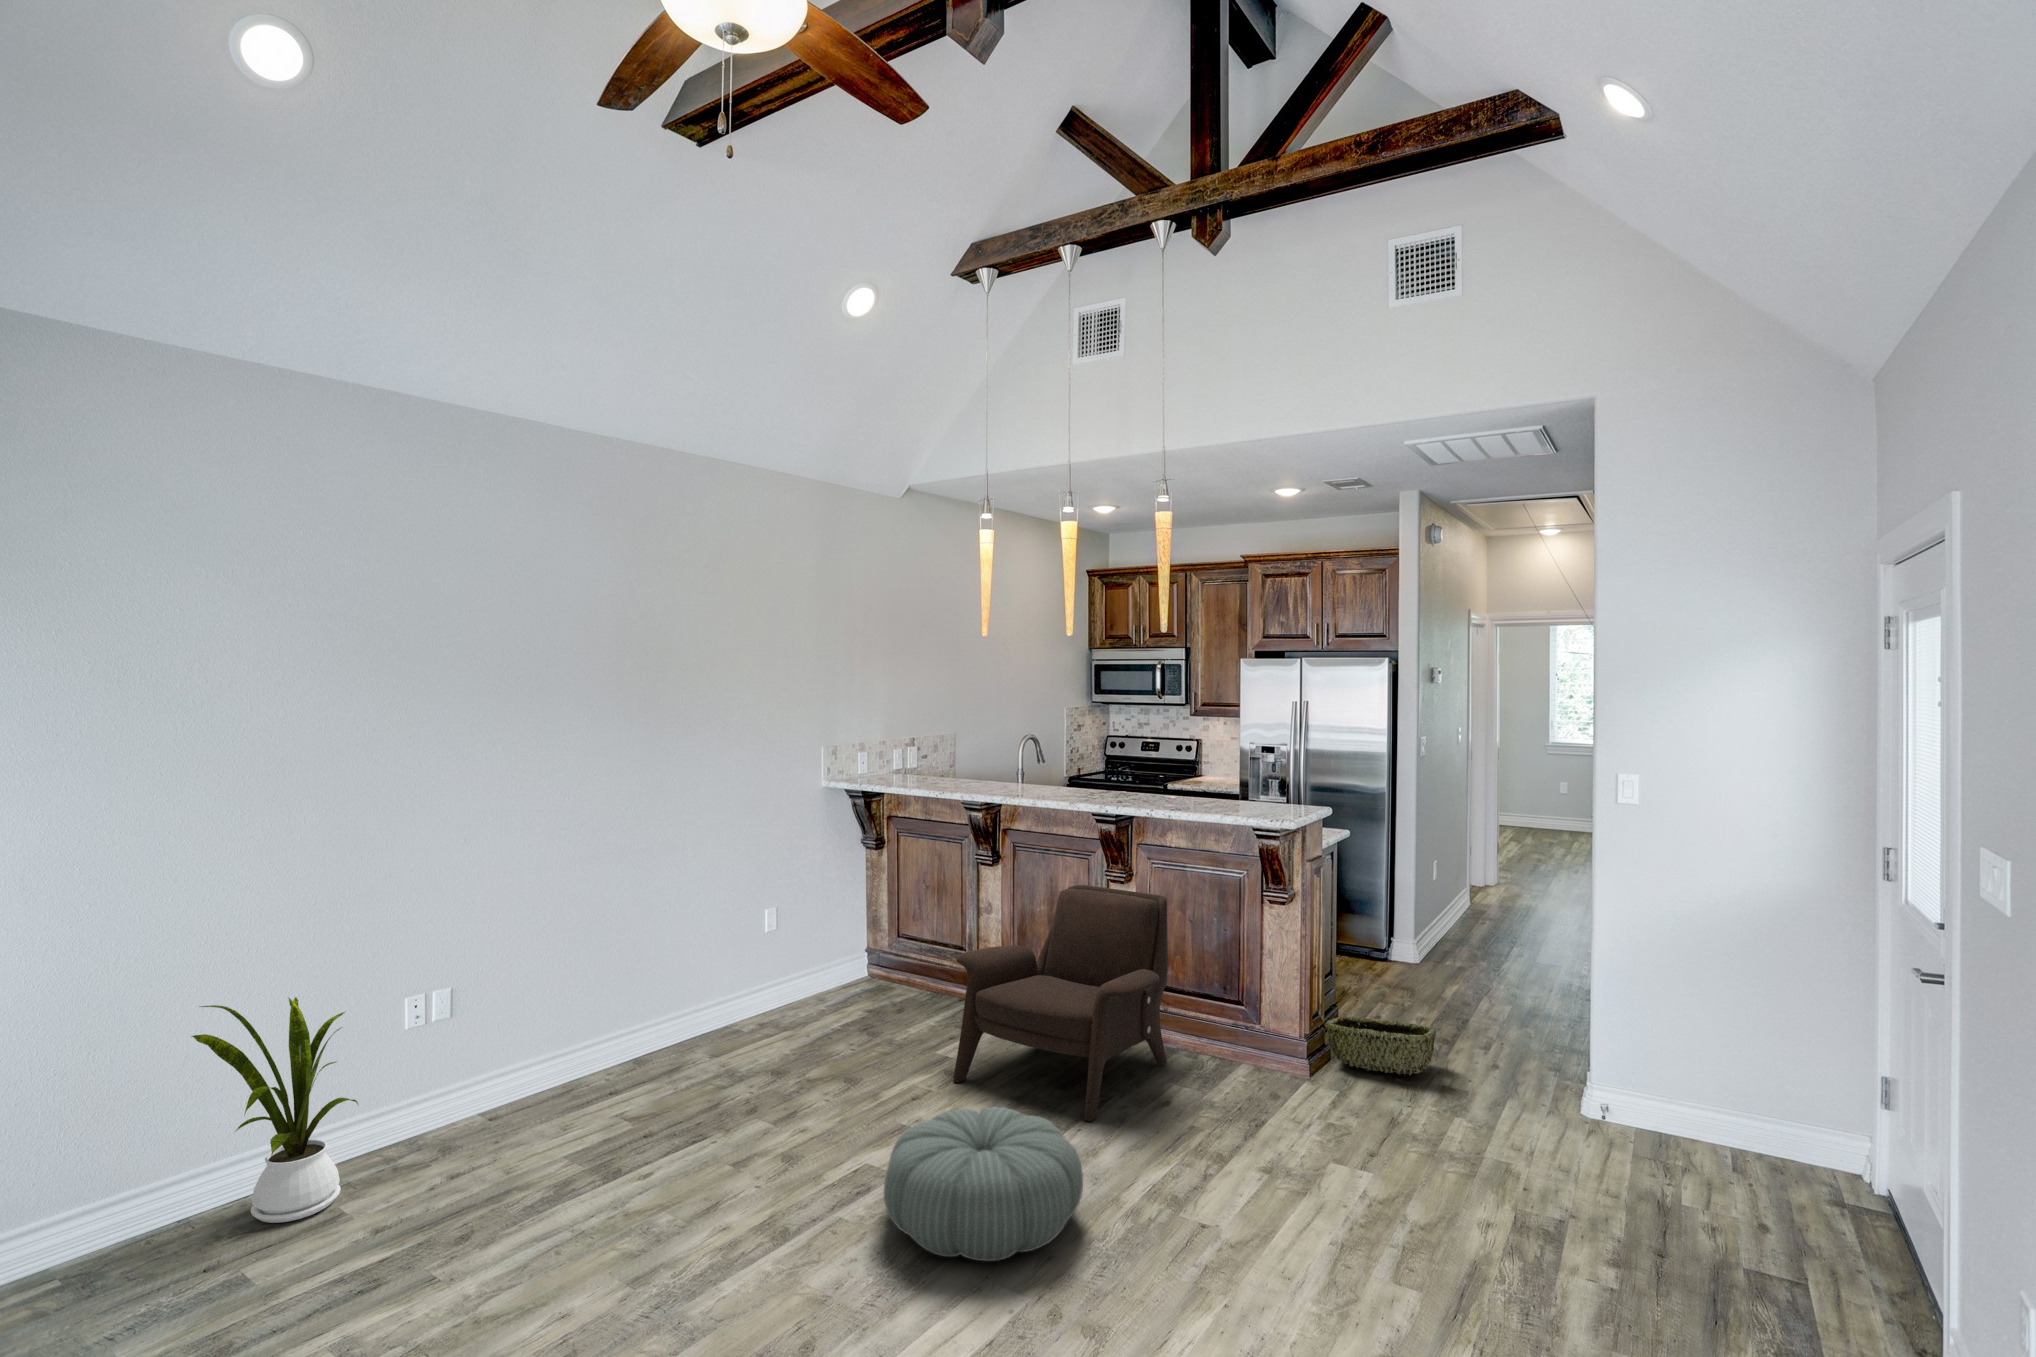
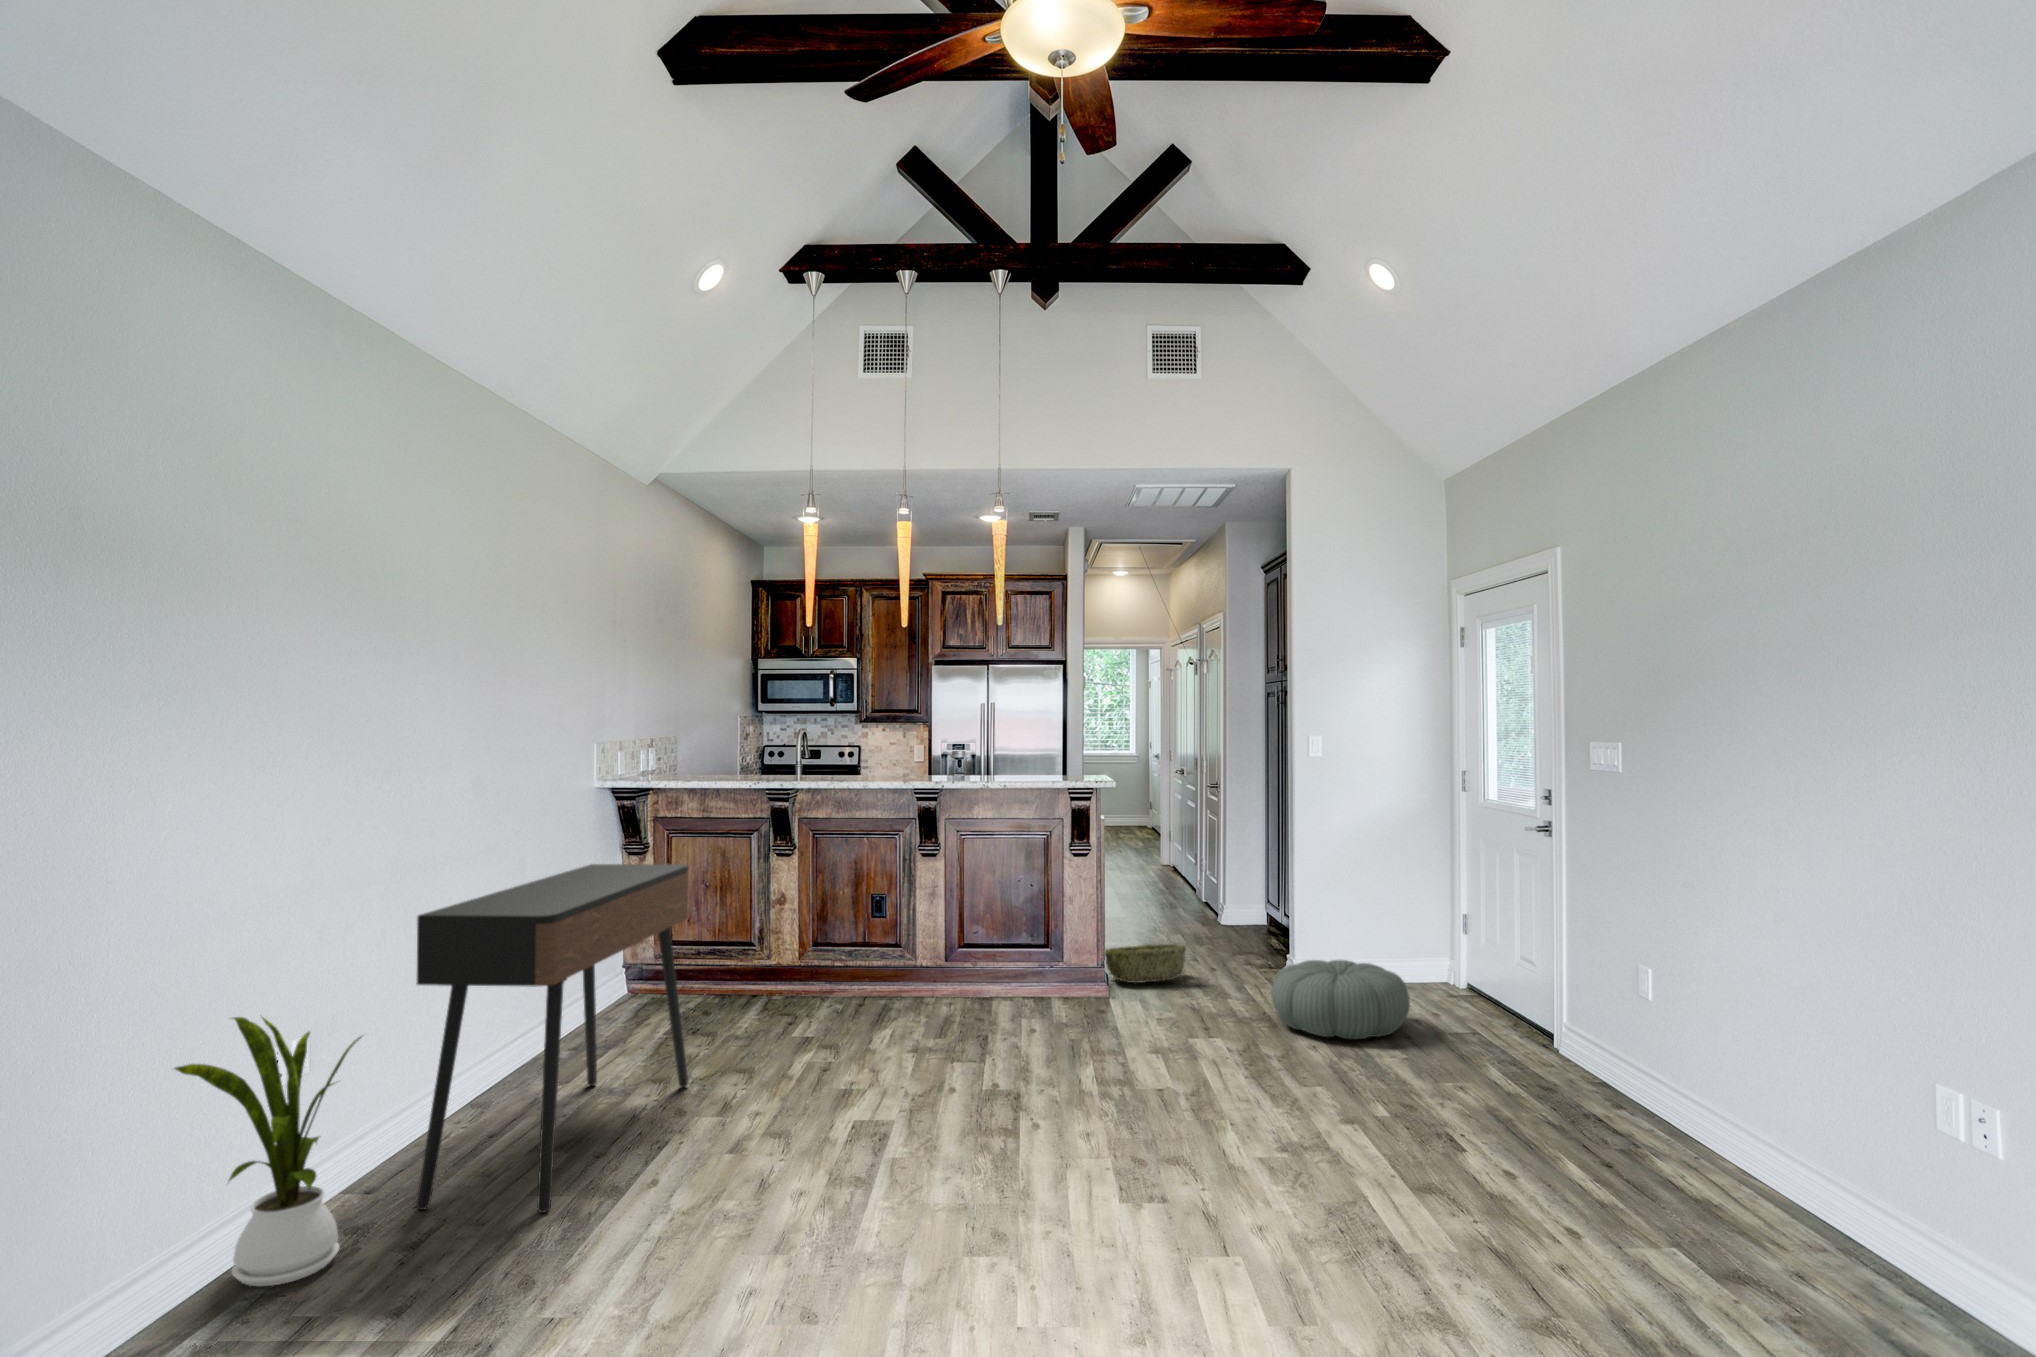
console table: none [427,872,769,1213] -> present [416,864,688,1213]
armchair: present [953,885,1168,1121] -> none [828,861,1018,1045]
pouf: present [884,1107,1083,1261] -> present [1271,960,1410,1039]

